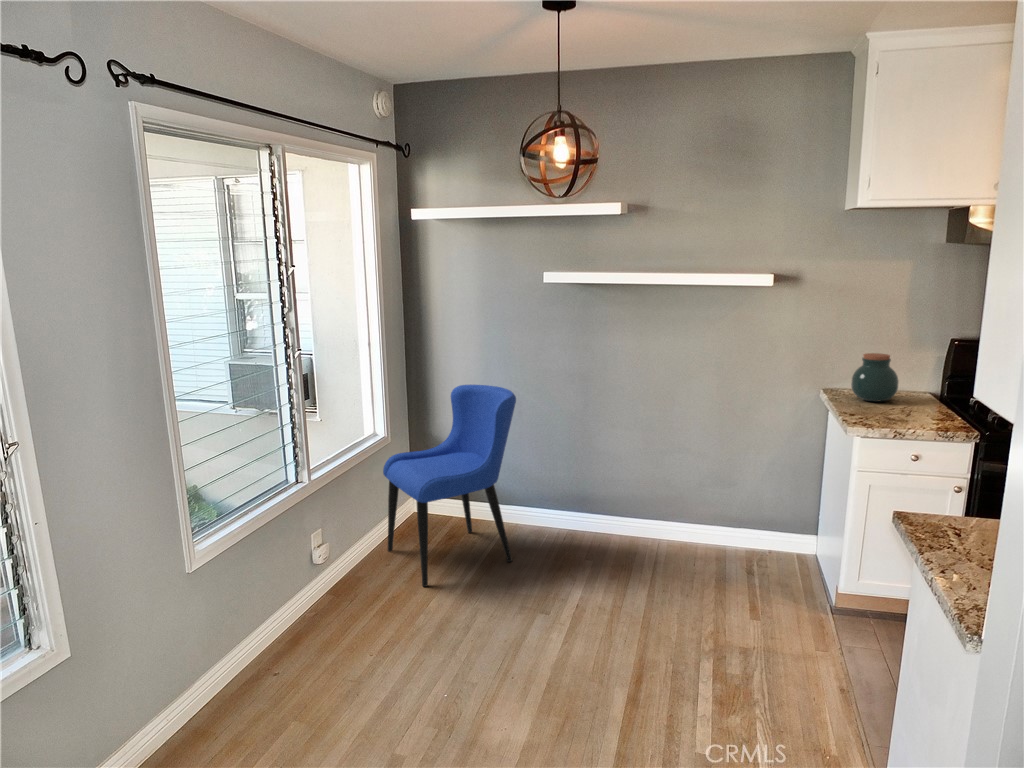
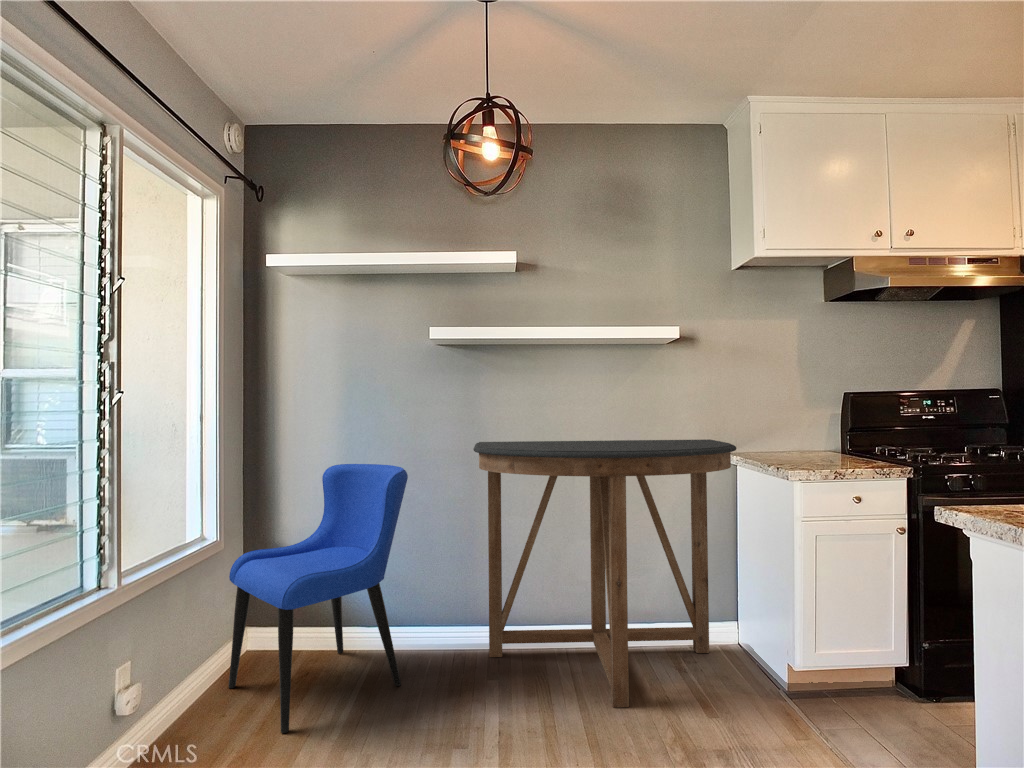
jar: present [851,353,899,402] -> none [772,413,820,461]
console table: none [570,370,812,597] -> present [473,439,736,708]

